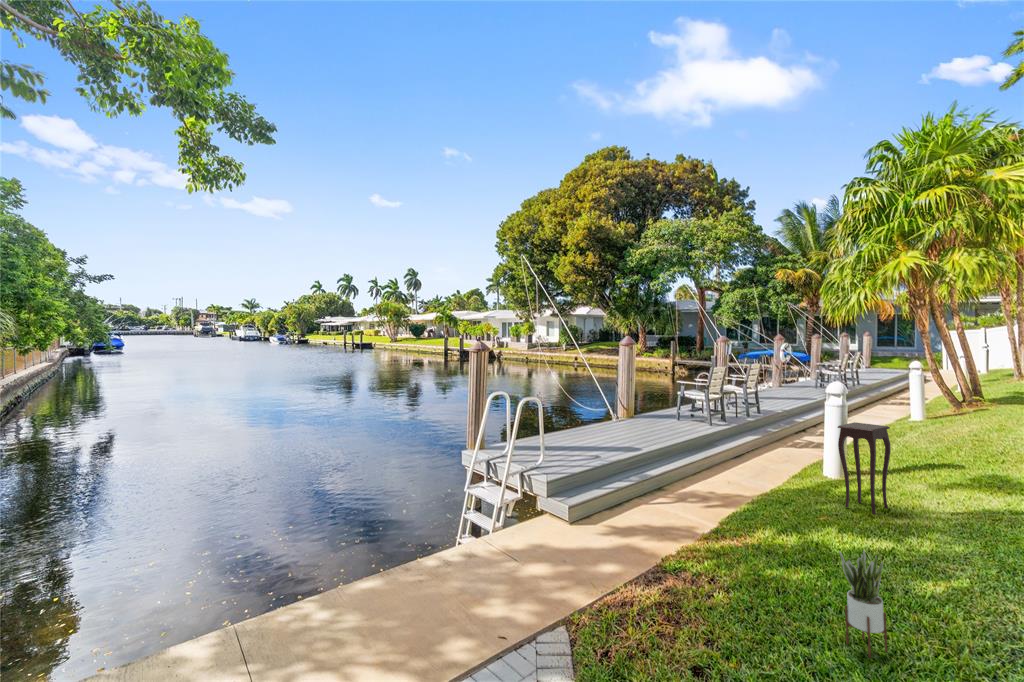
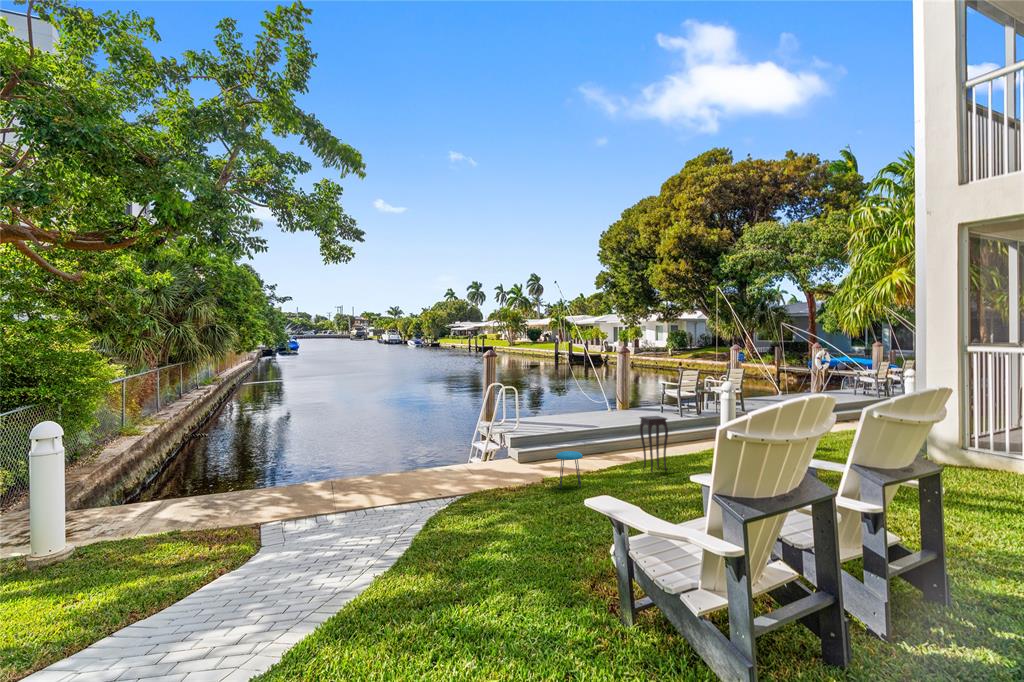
stool: none [784,497,849,573] -> present [556,451,583,489]
potted plant: present [840,551,887,658] -> none [514,462,533,508]

